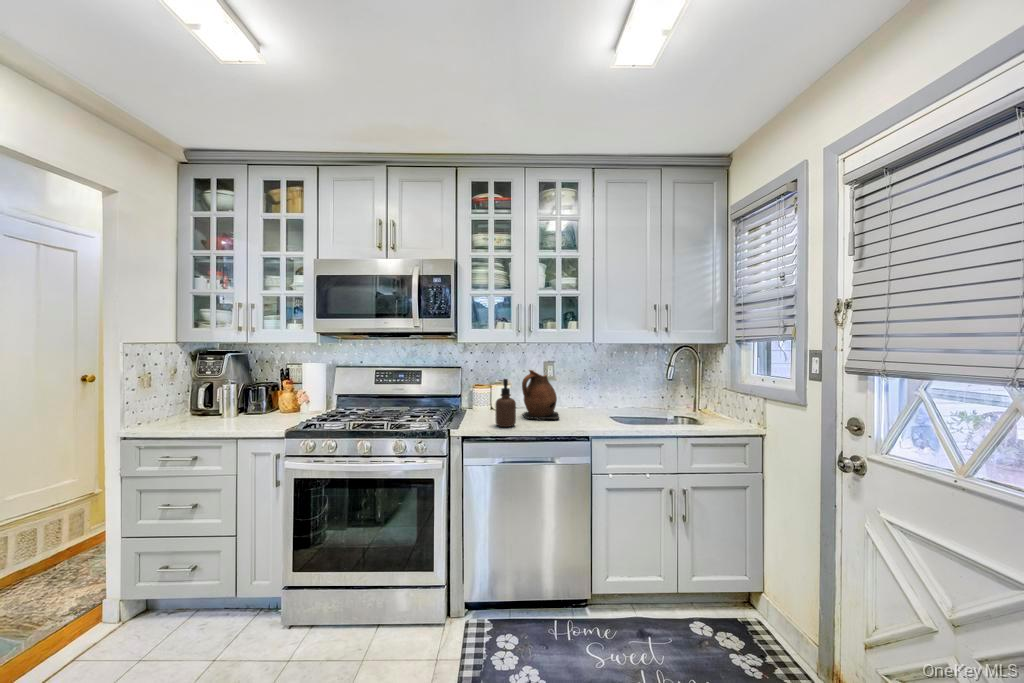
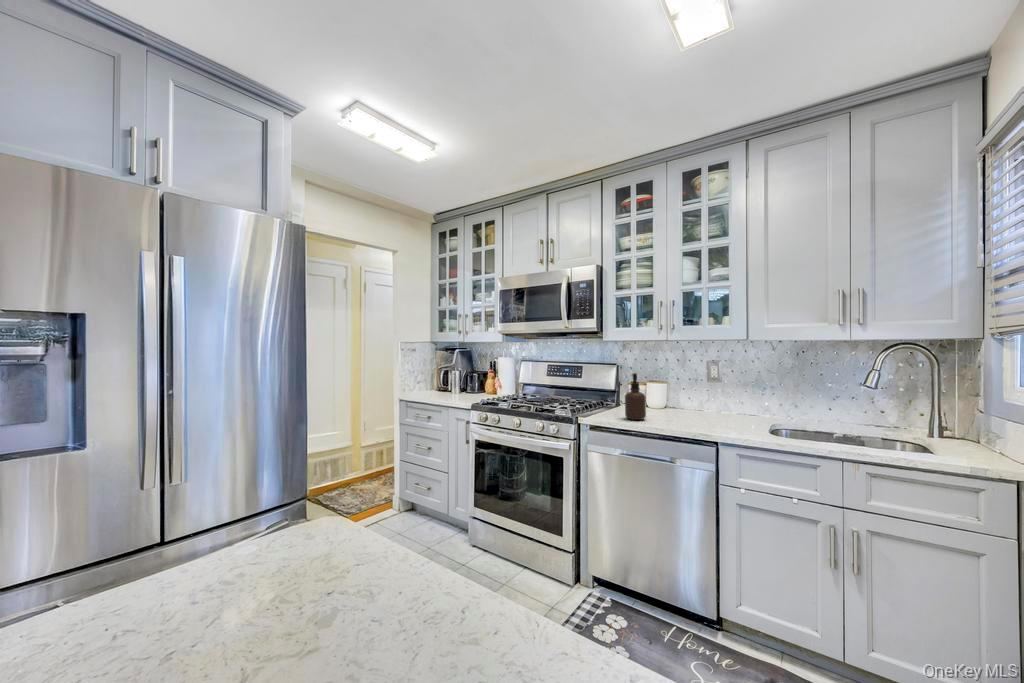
ceramic pitcher: present [522,370,559,419] -> none [663,367,712,421]

